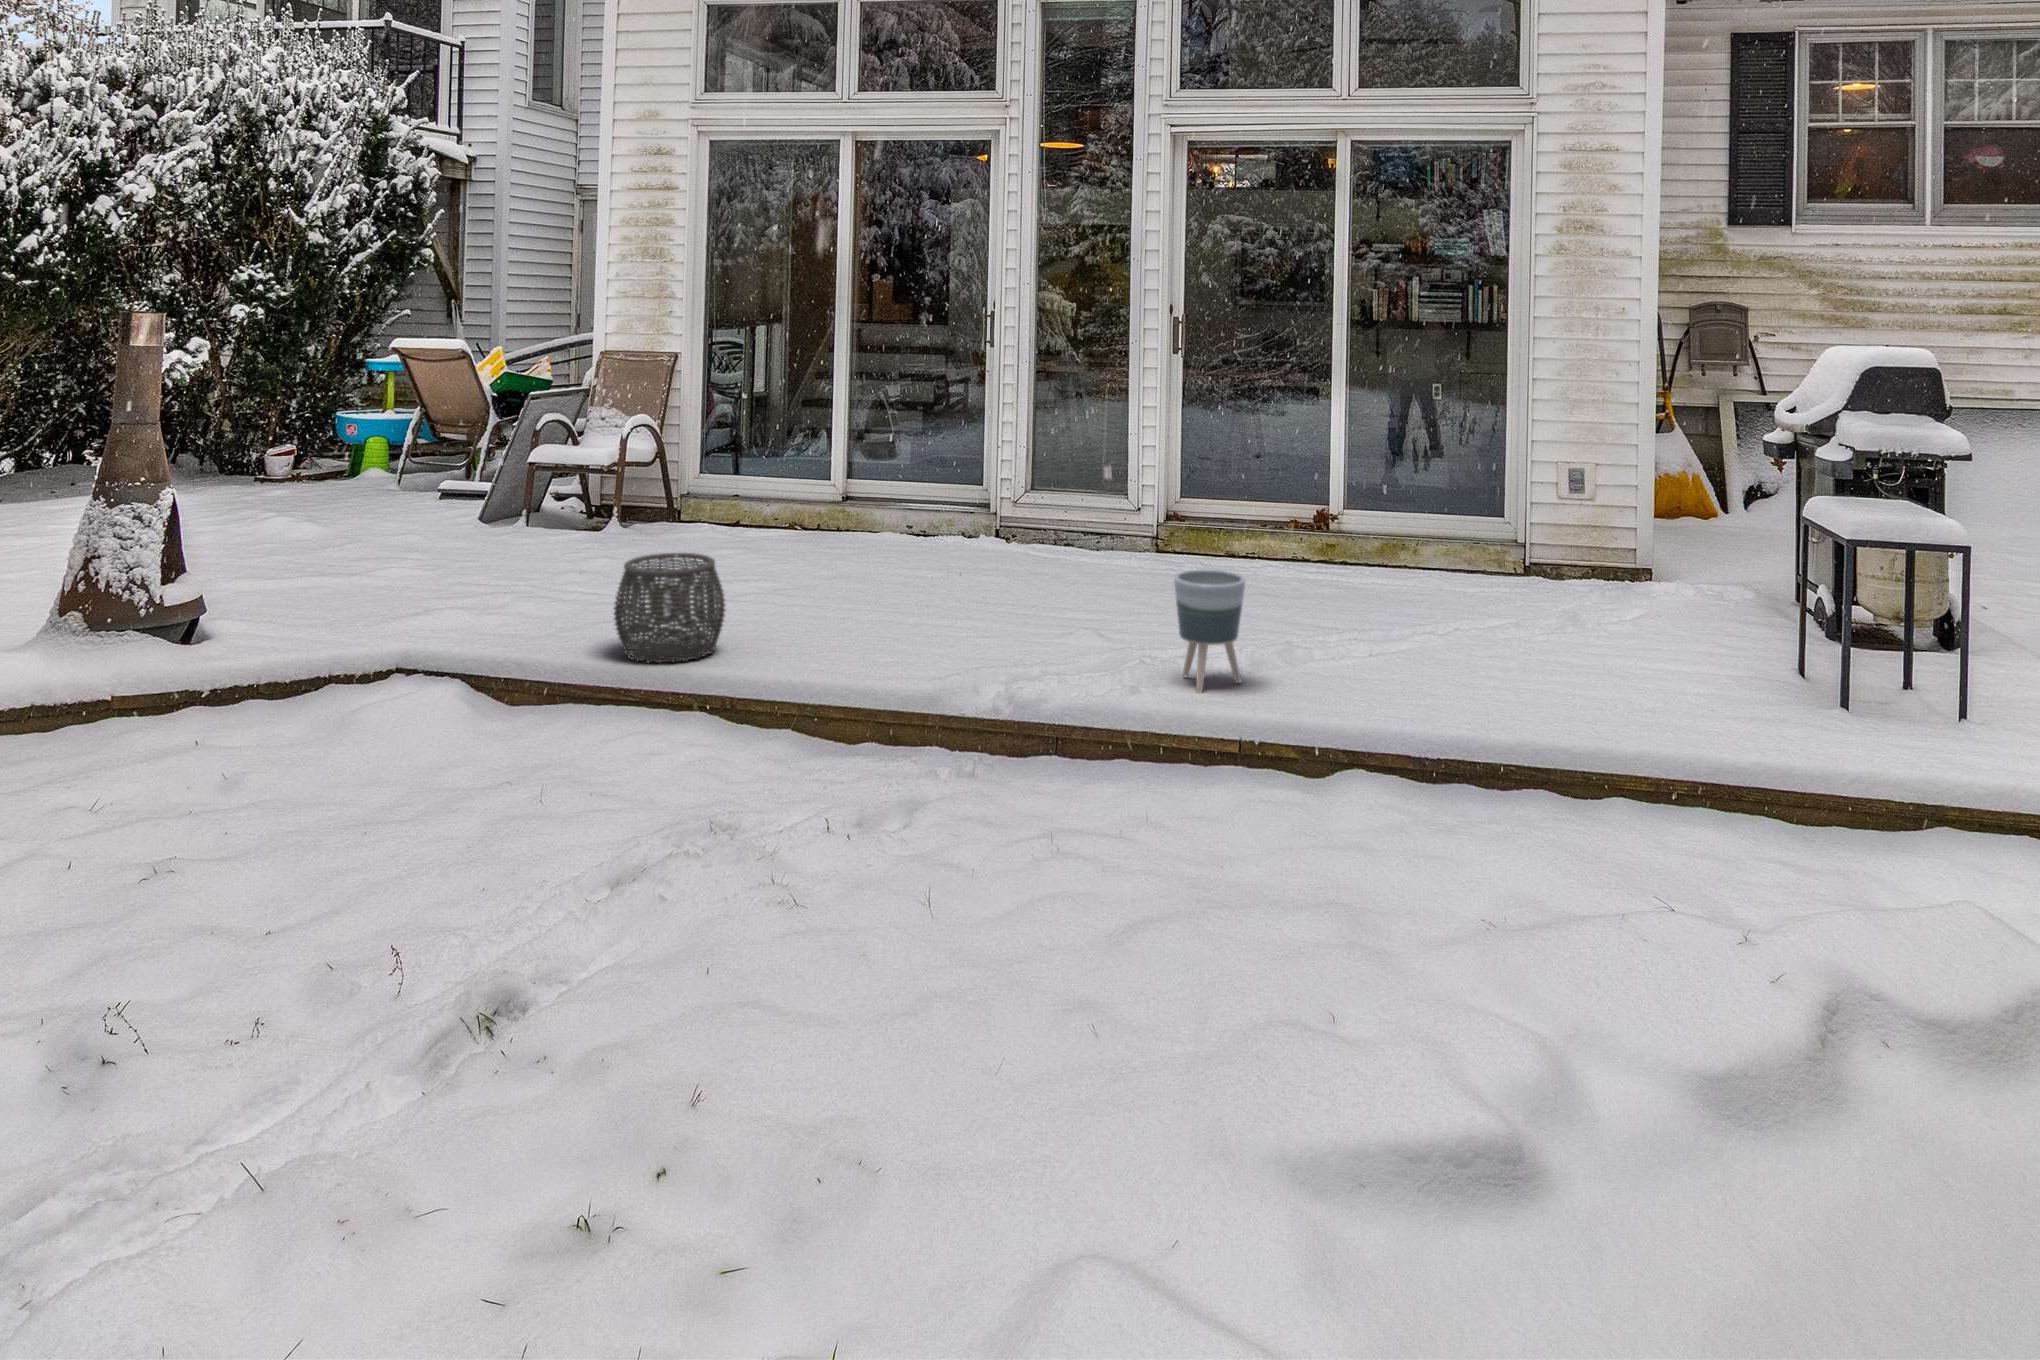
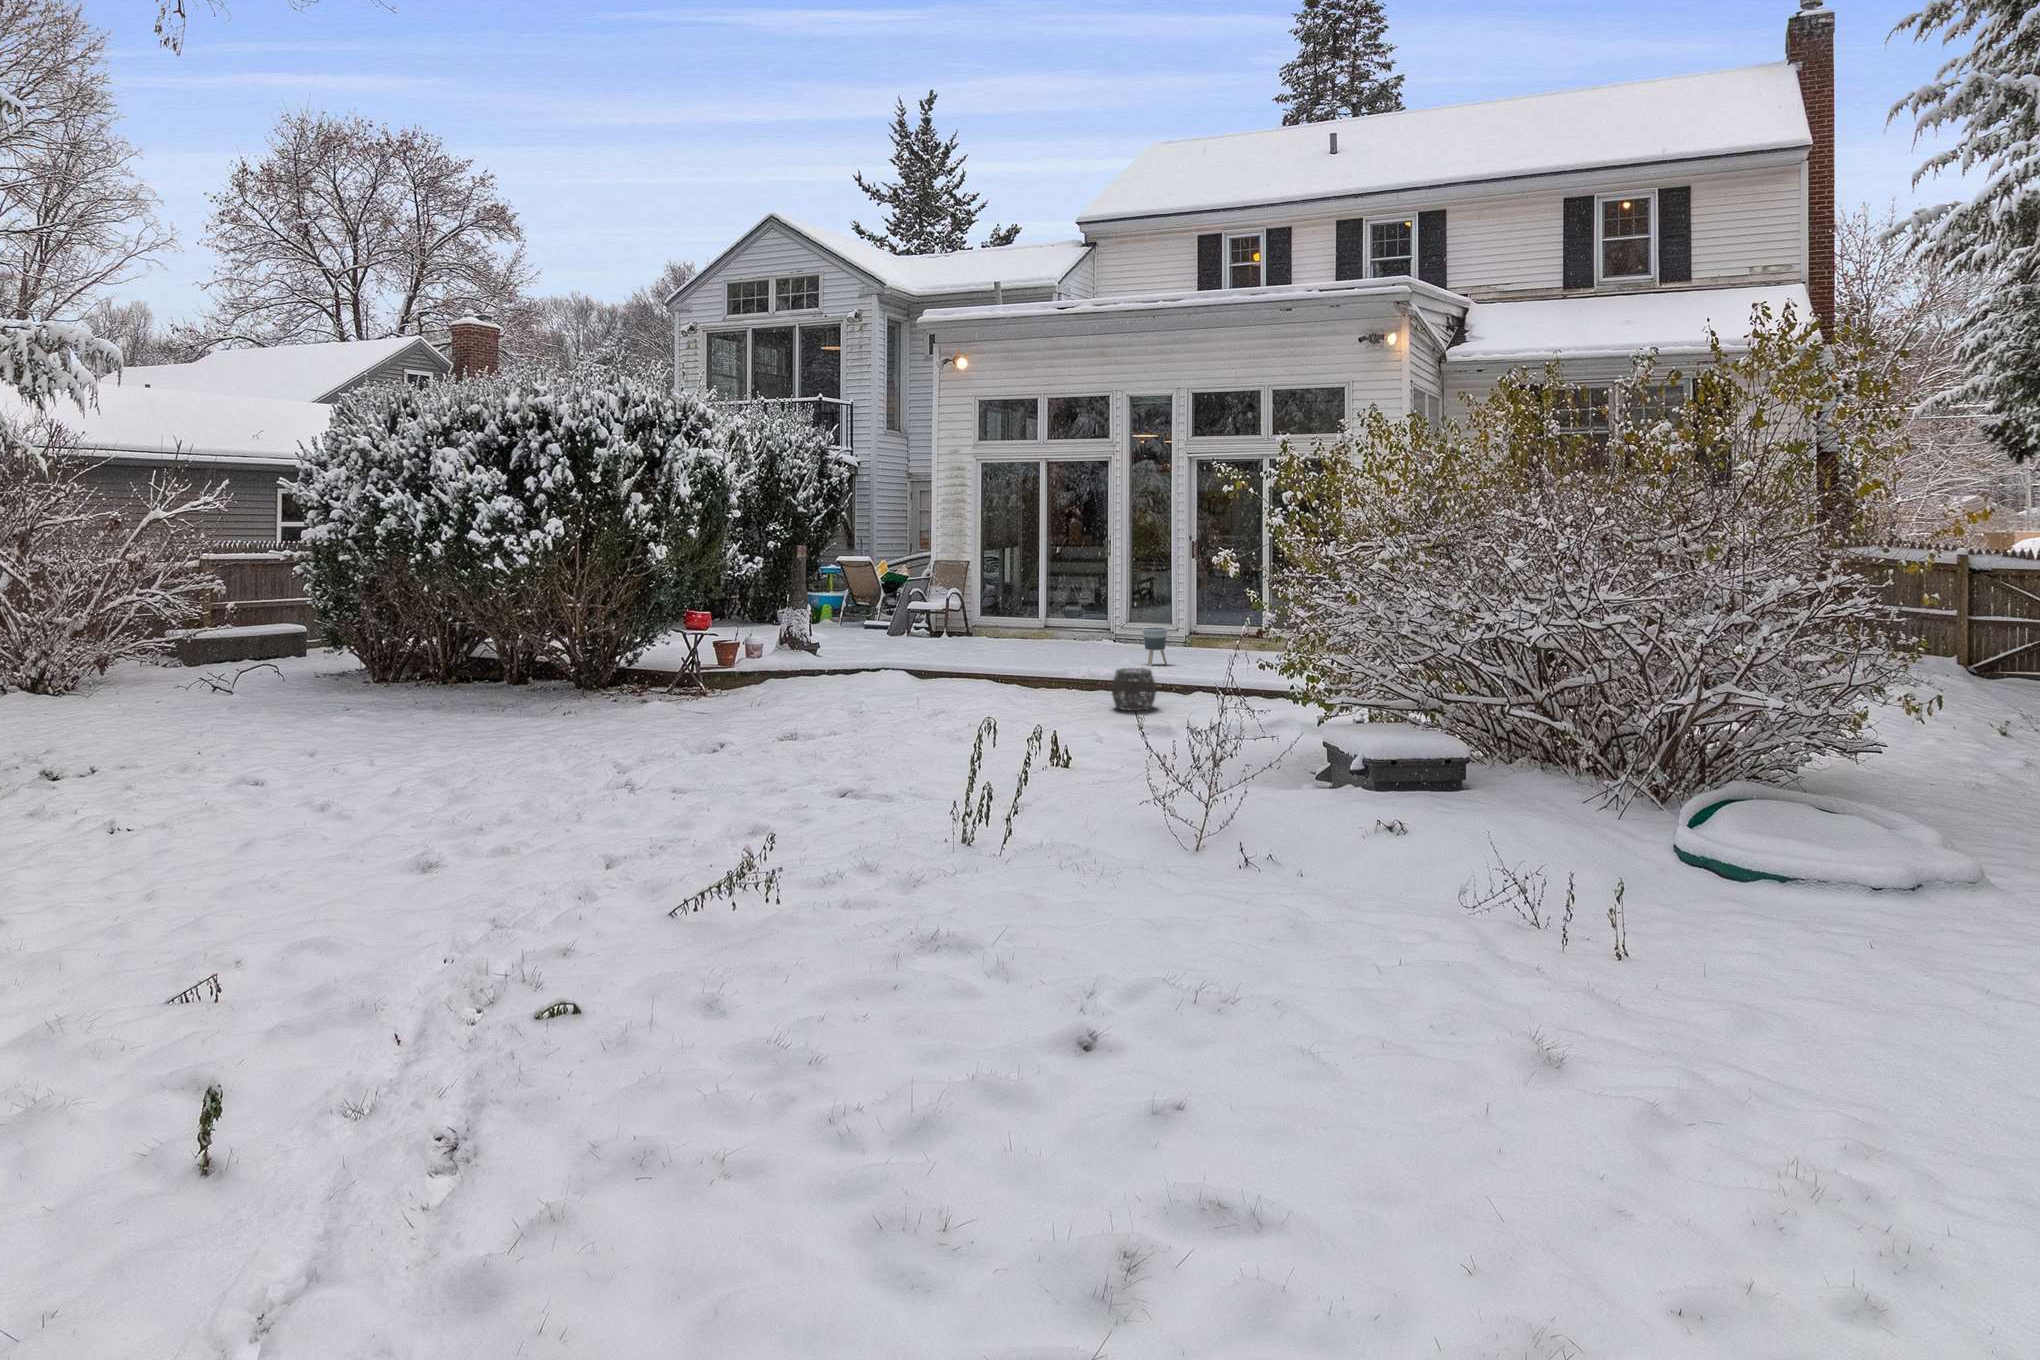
woven basket: present [614,553,725,663] -> present [1112,668,1156,711]

